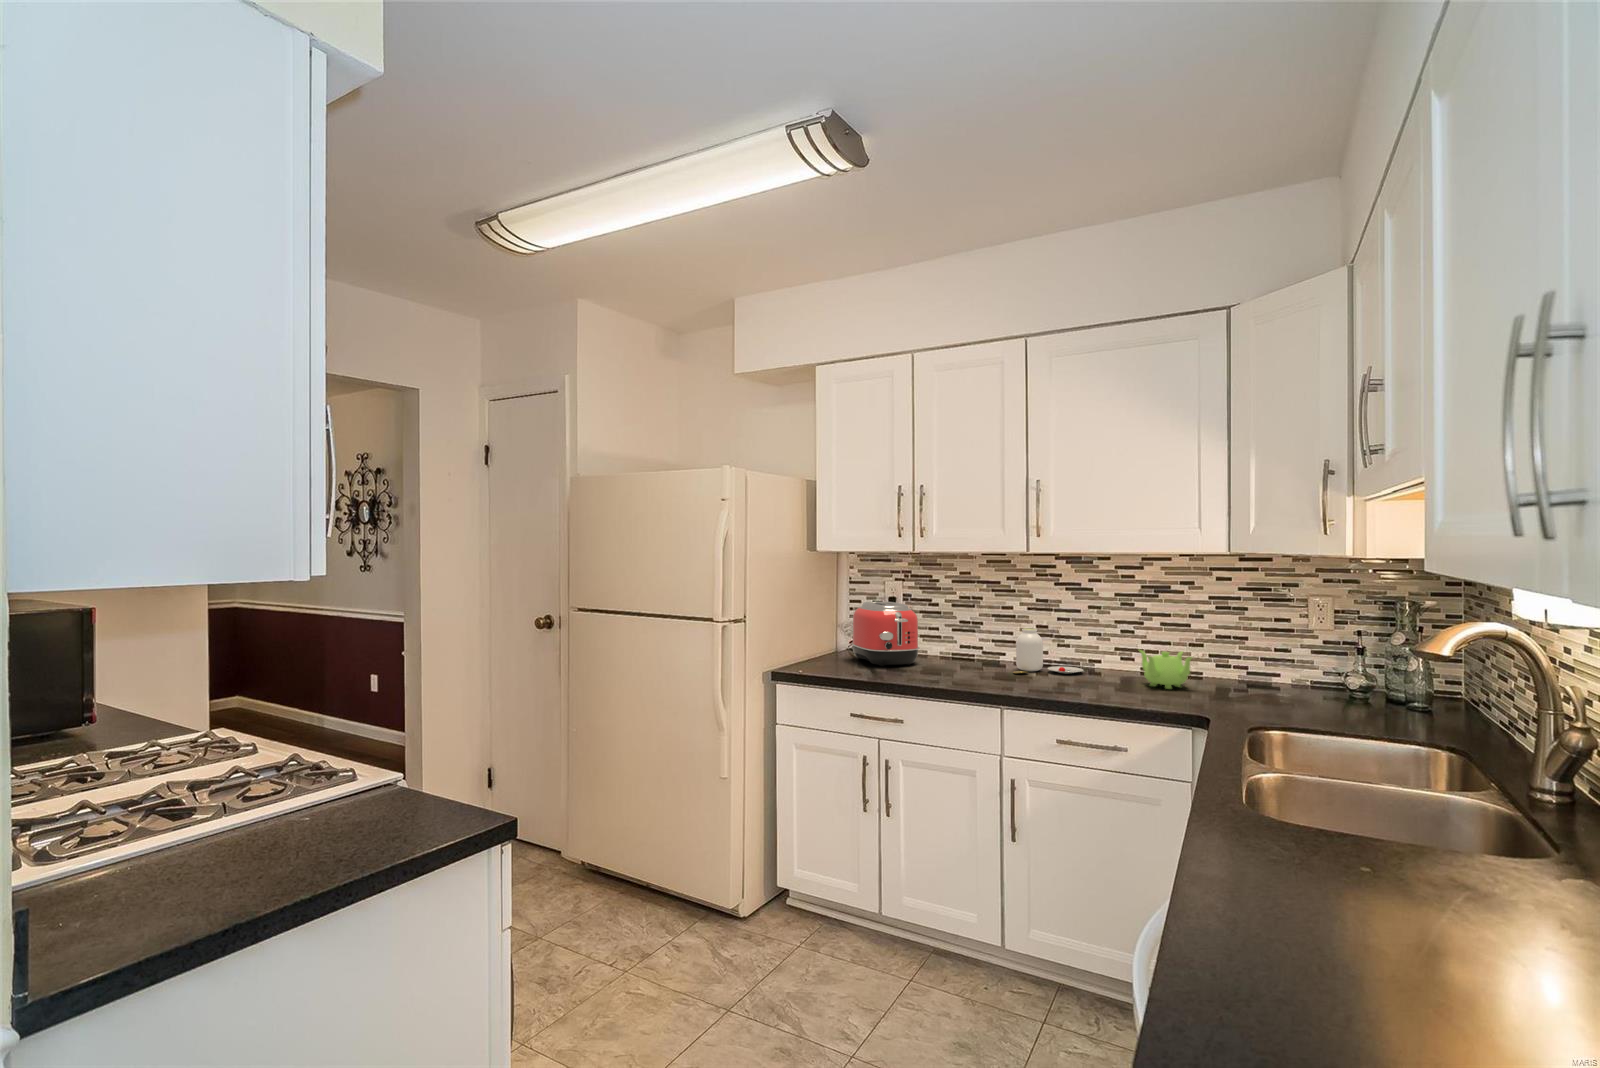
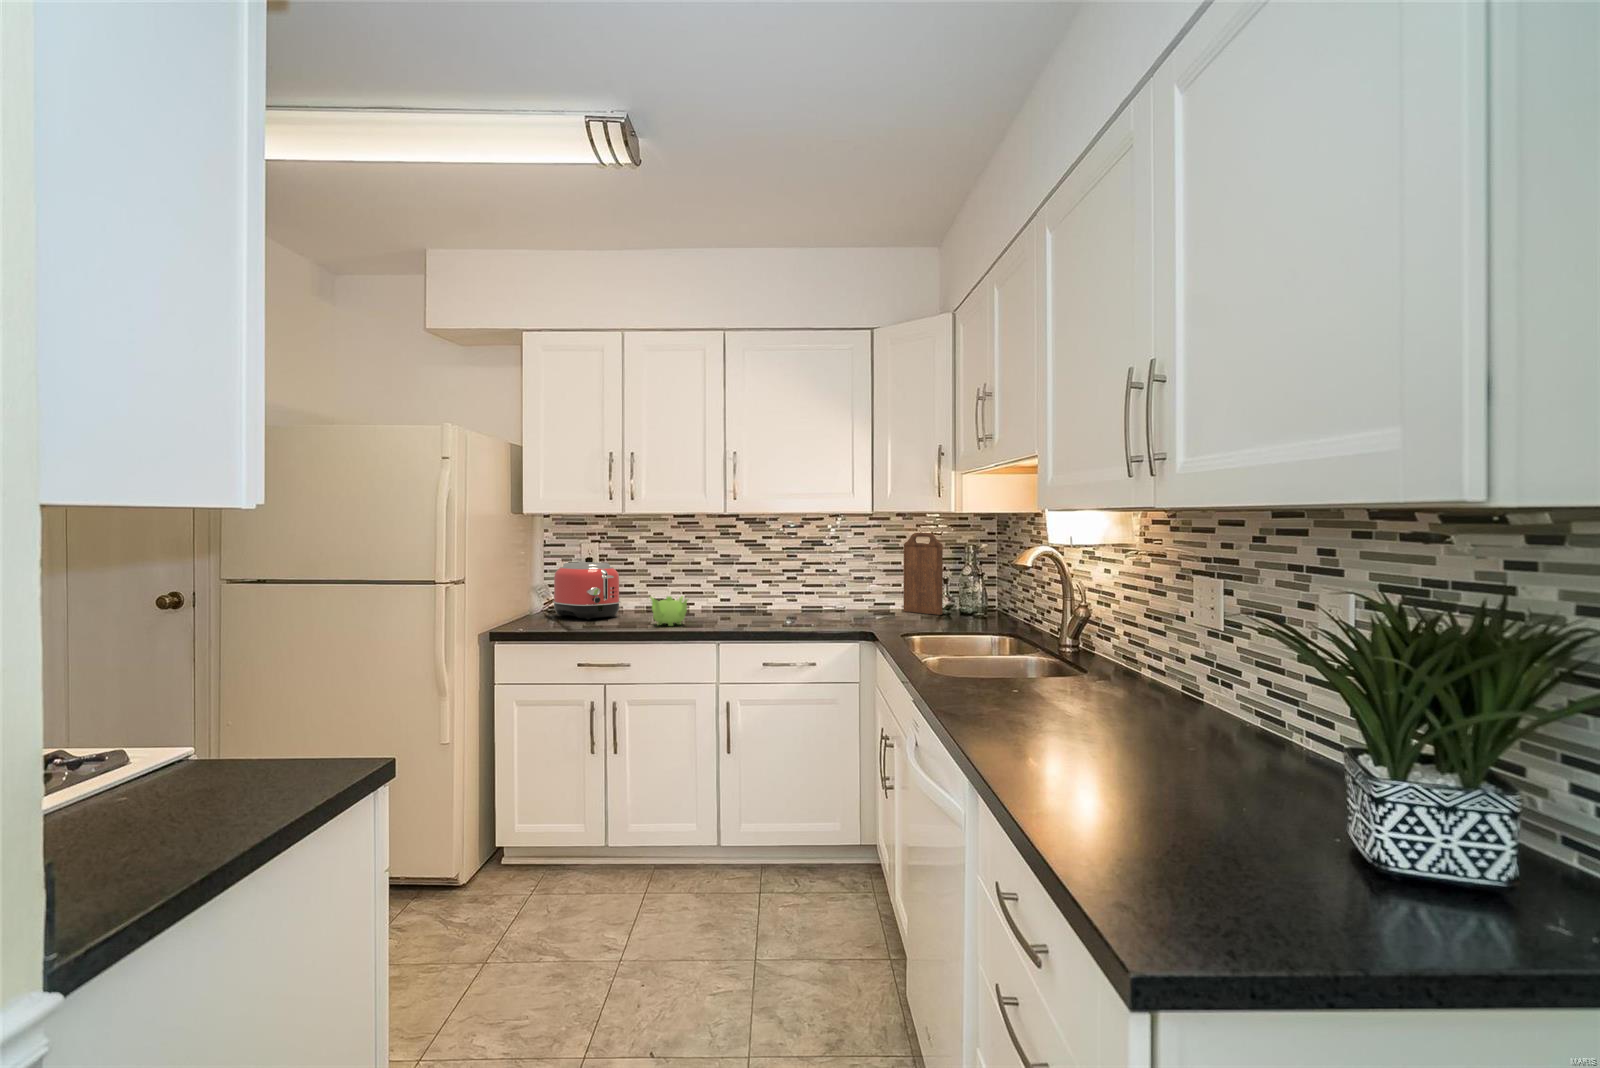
cutting board: none [1293,579,1354,700] -> present [904,533,943,615]
jar: present [1013,628,1083,674] -> none [706,579,762,616]
teapot: present [1139,650,1192,689] -> present [651,596,688,626]

